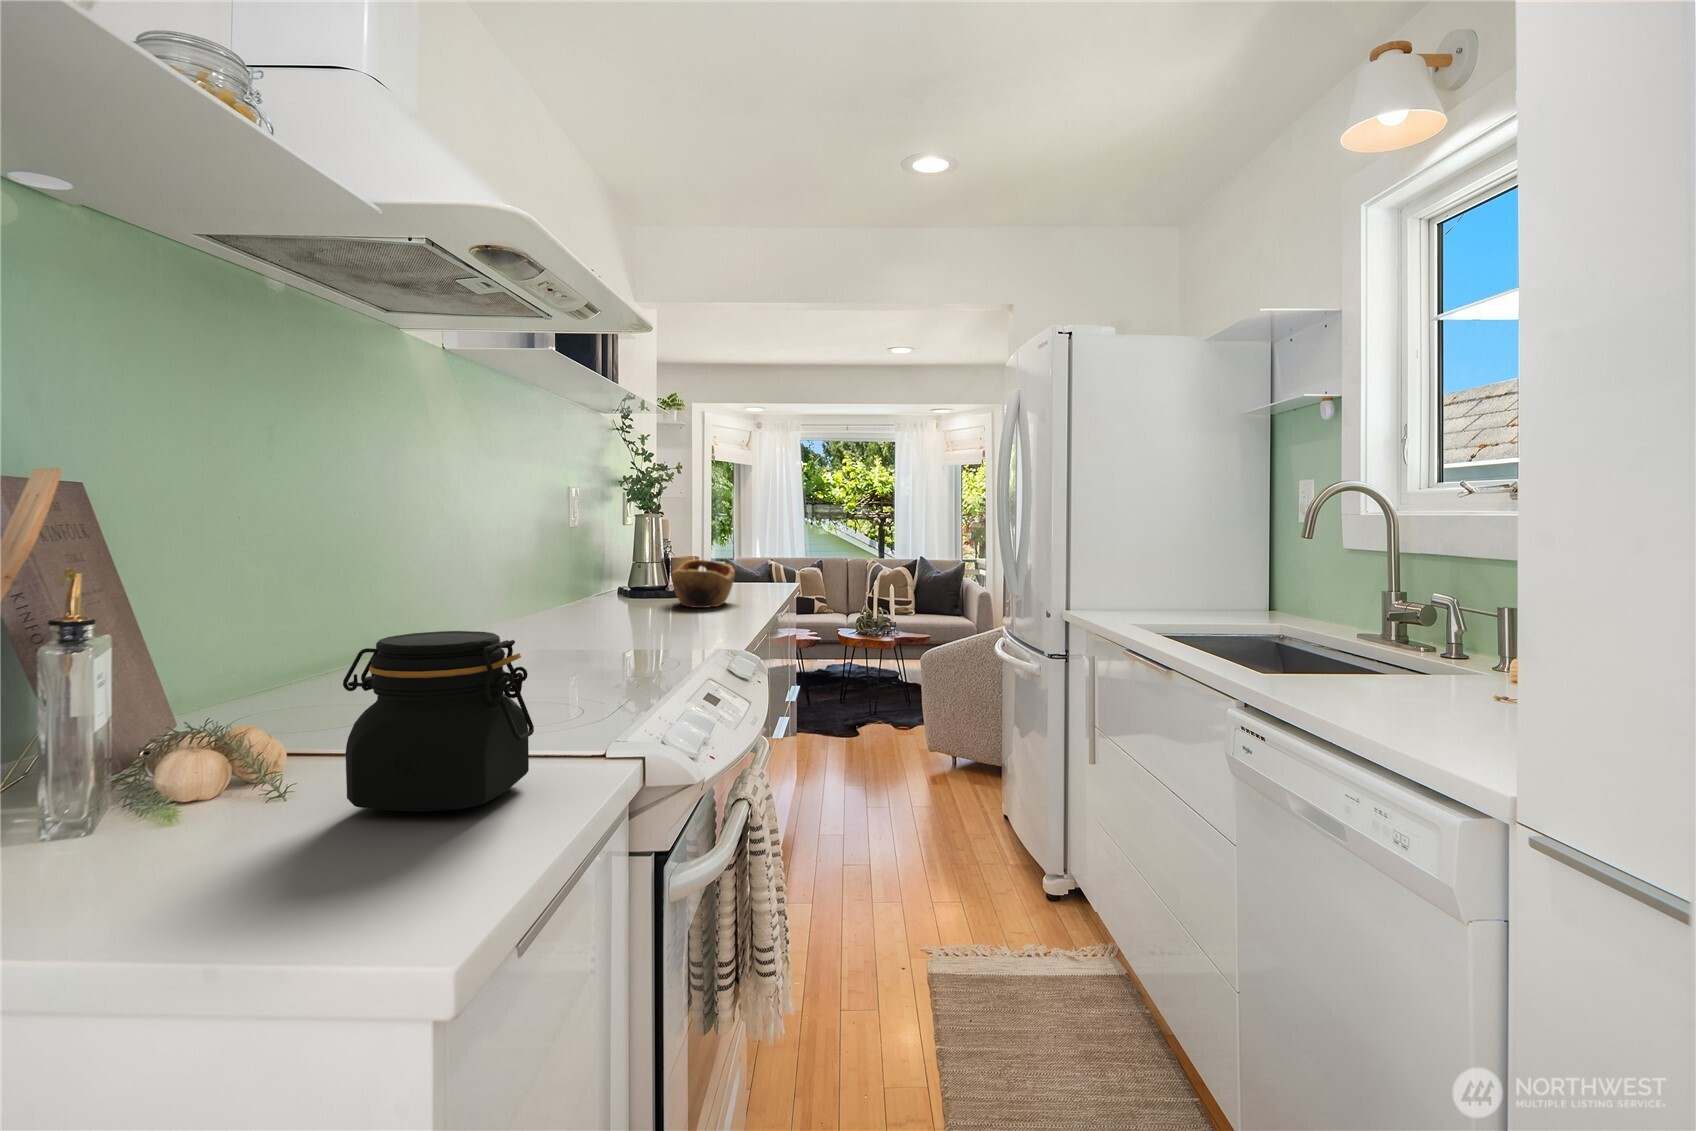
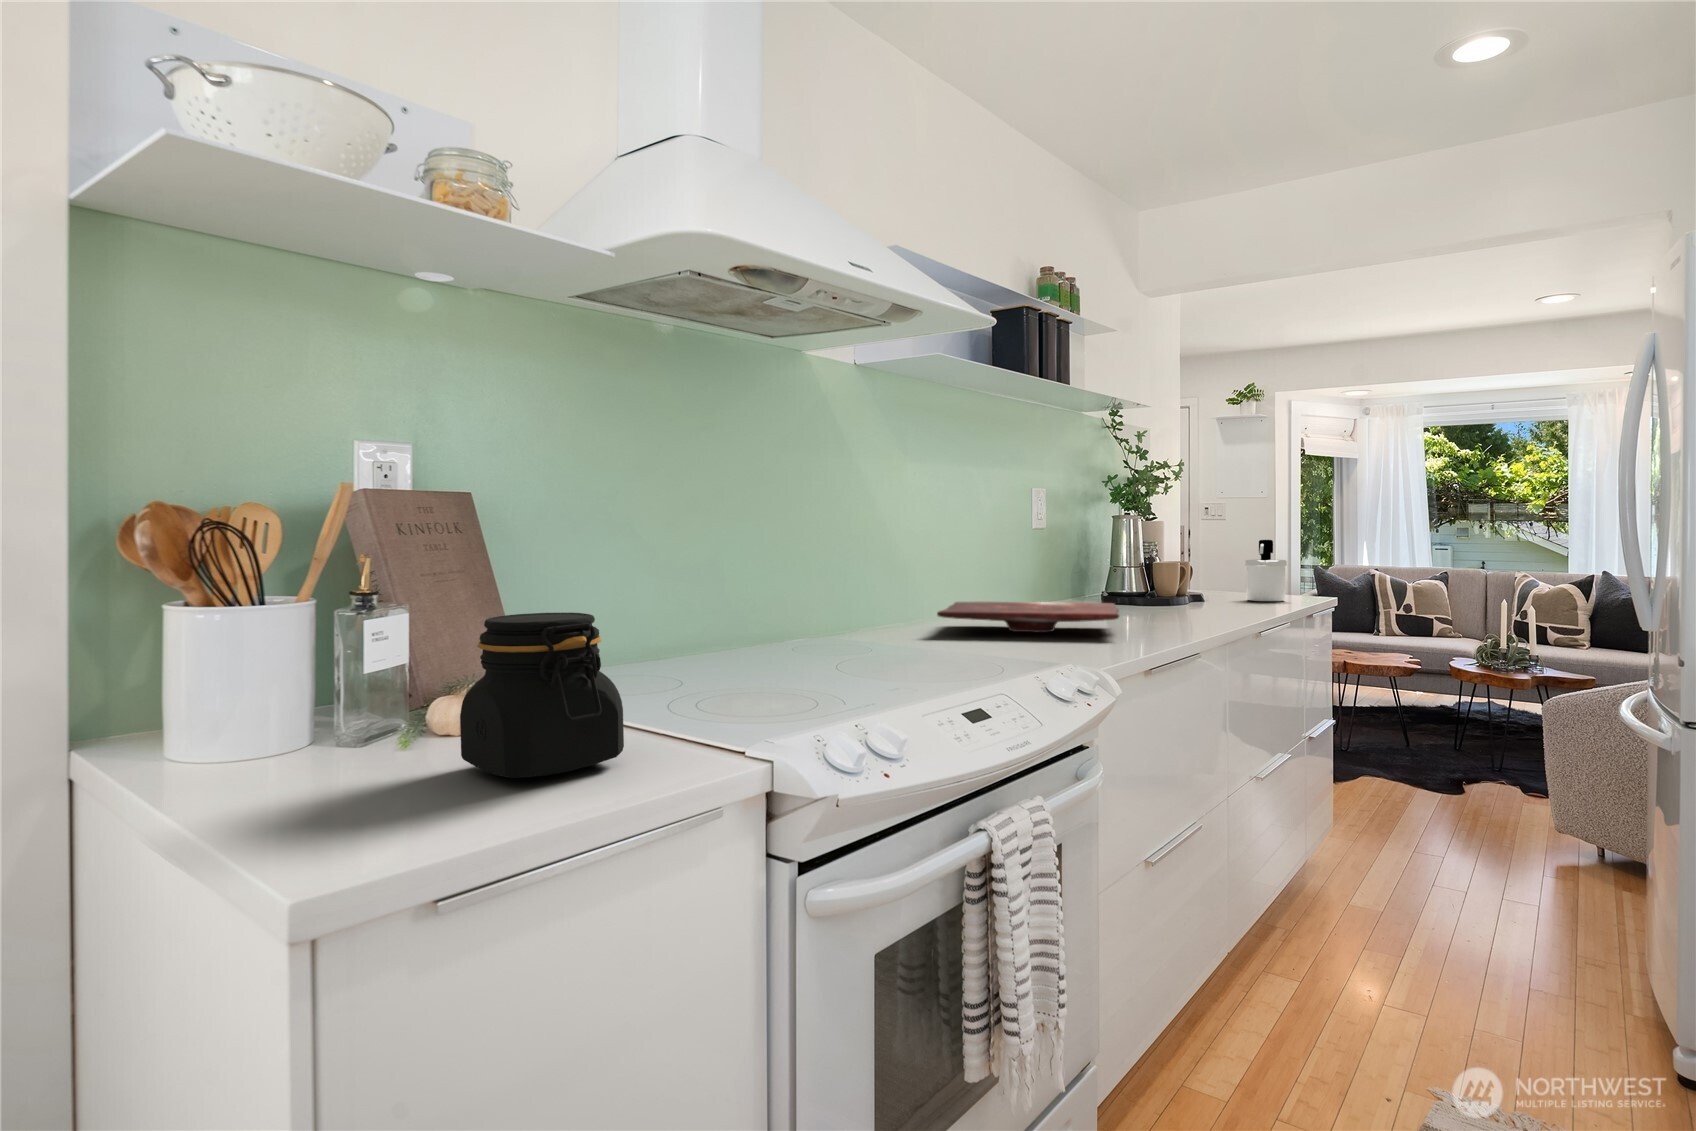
soap dispenser: none [741,537,773,590] -> present [1245,540,1287,601]
wooden bowl: present [671,560,735,608] -> none [1126,565,1206,617]
cutting board: none [532,597,715,629] -> present [937,602,1119,632]

